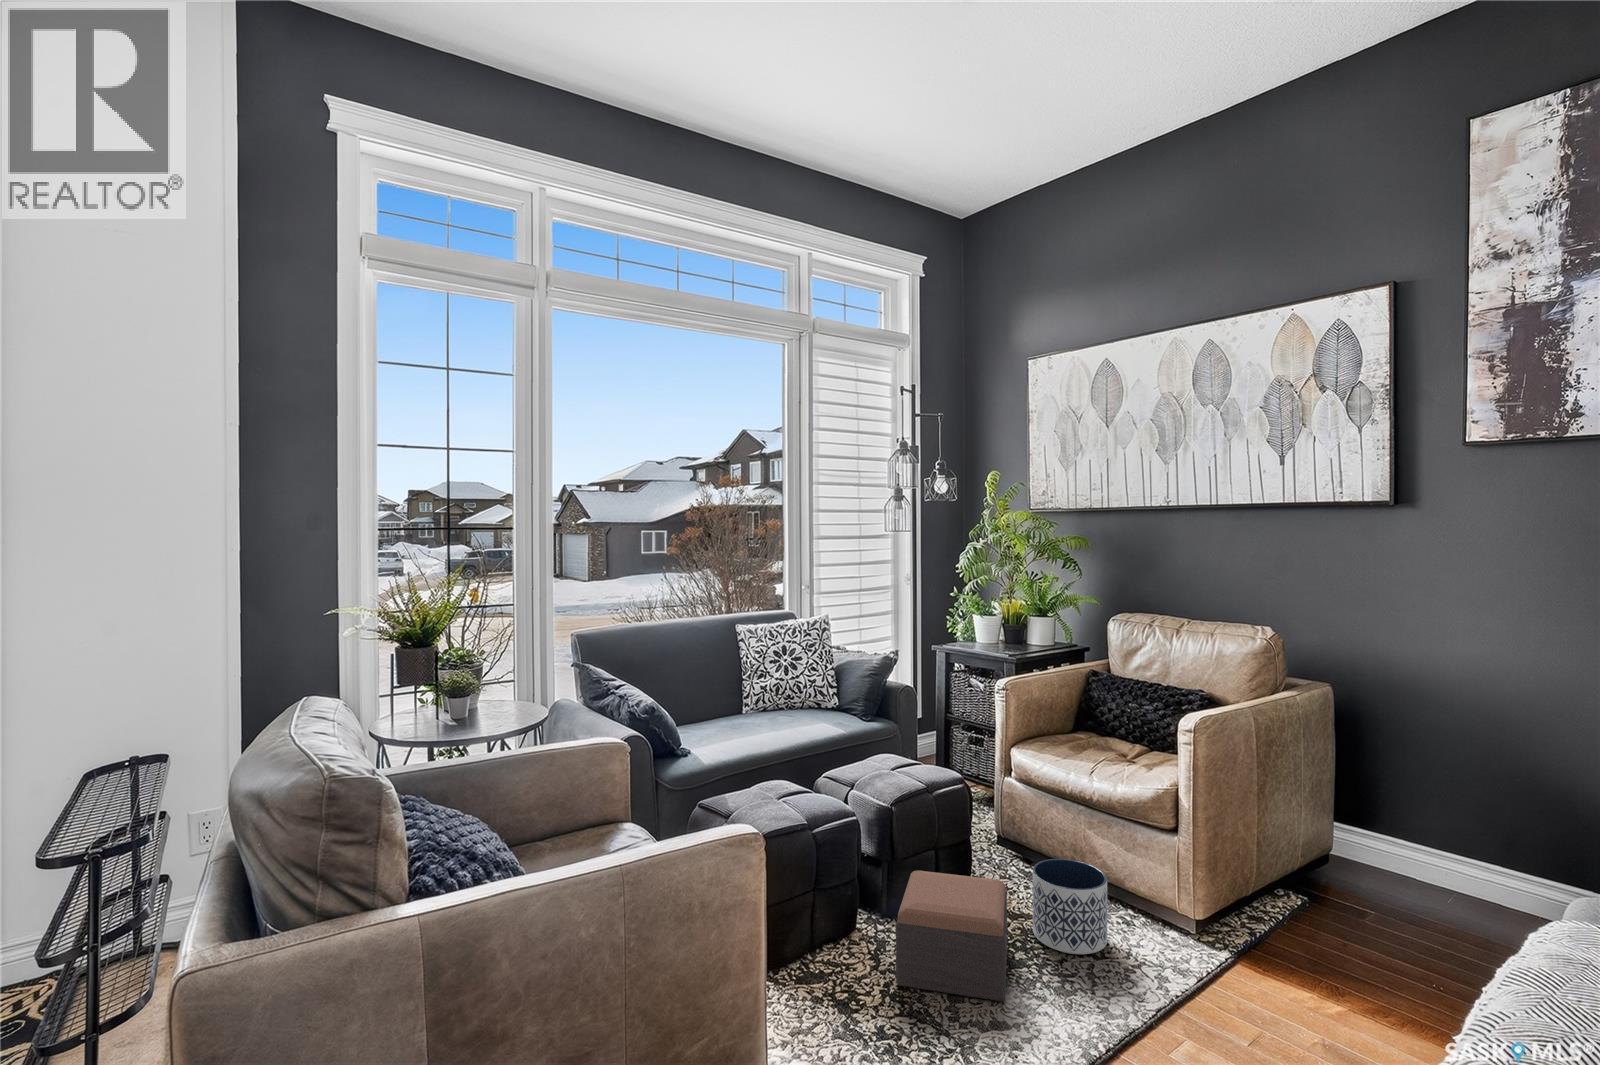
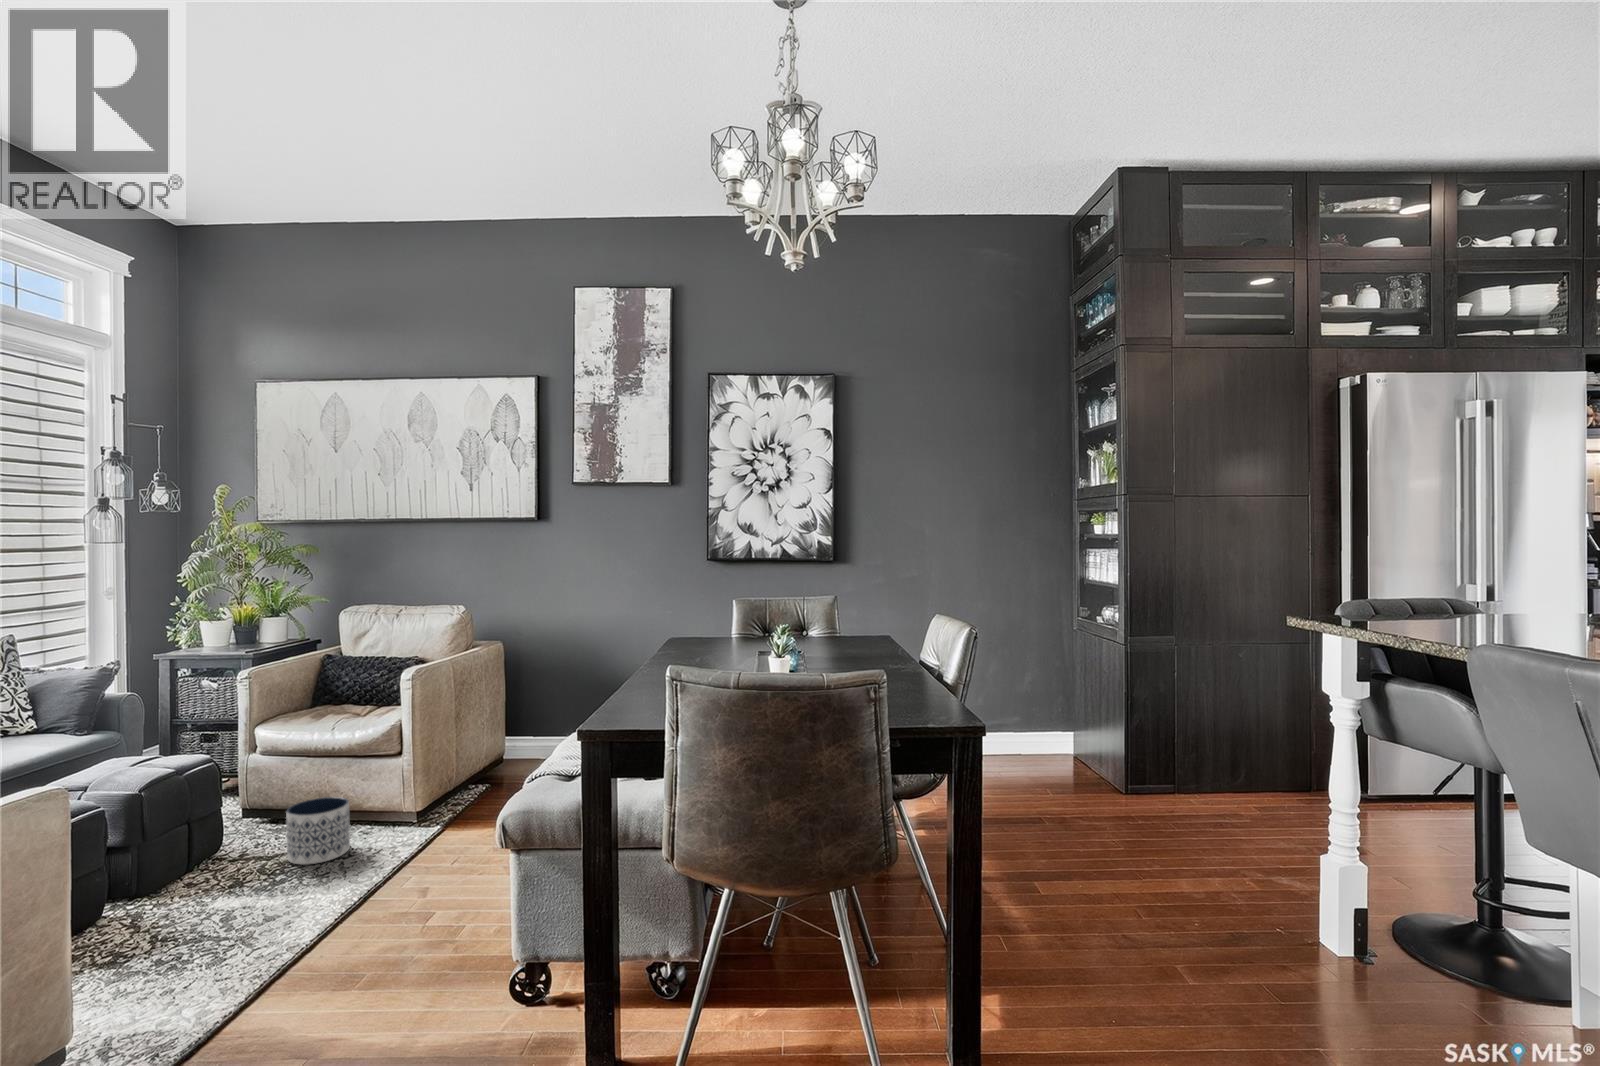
footstool: present [896,870,1007,1002] -> none [165,824,272,928]

